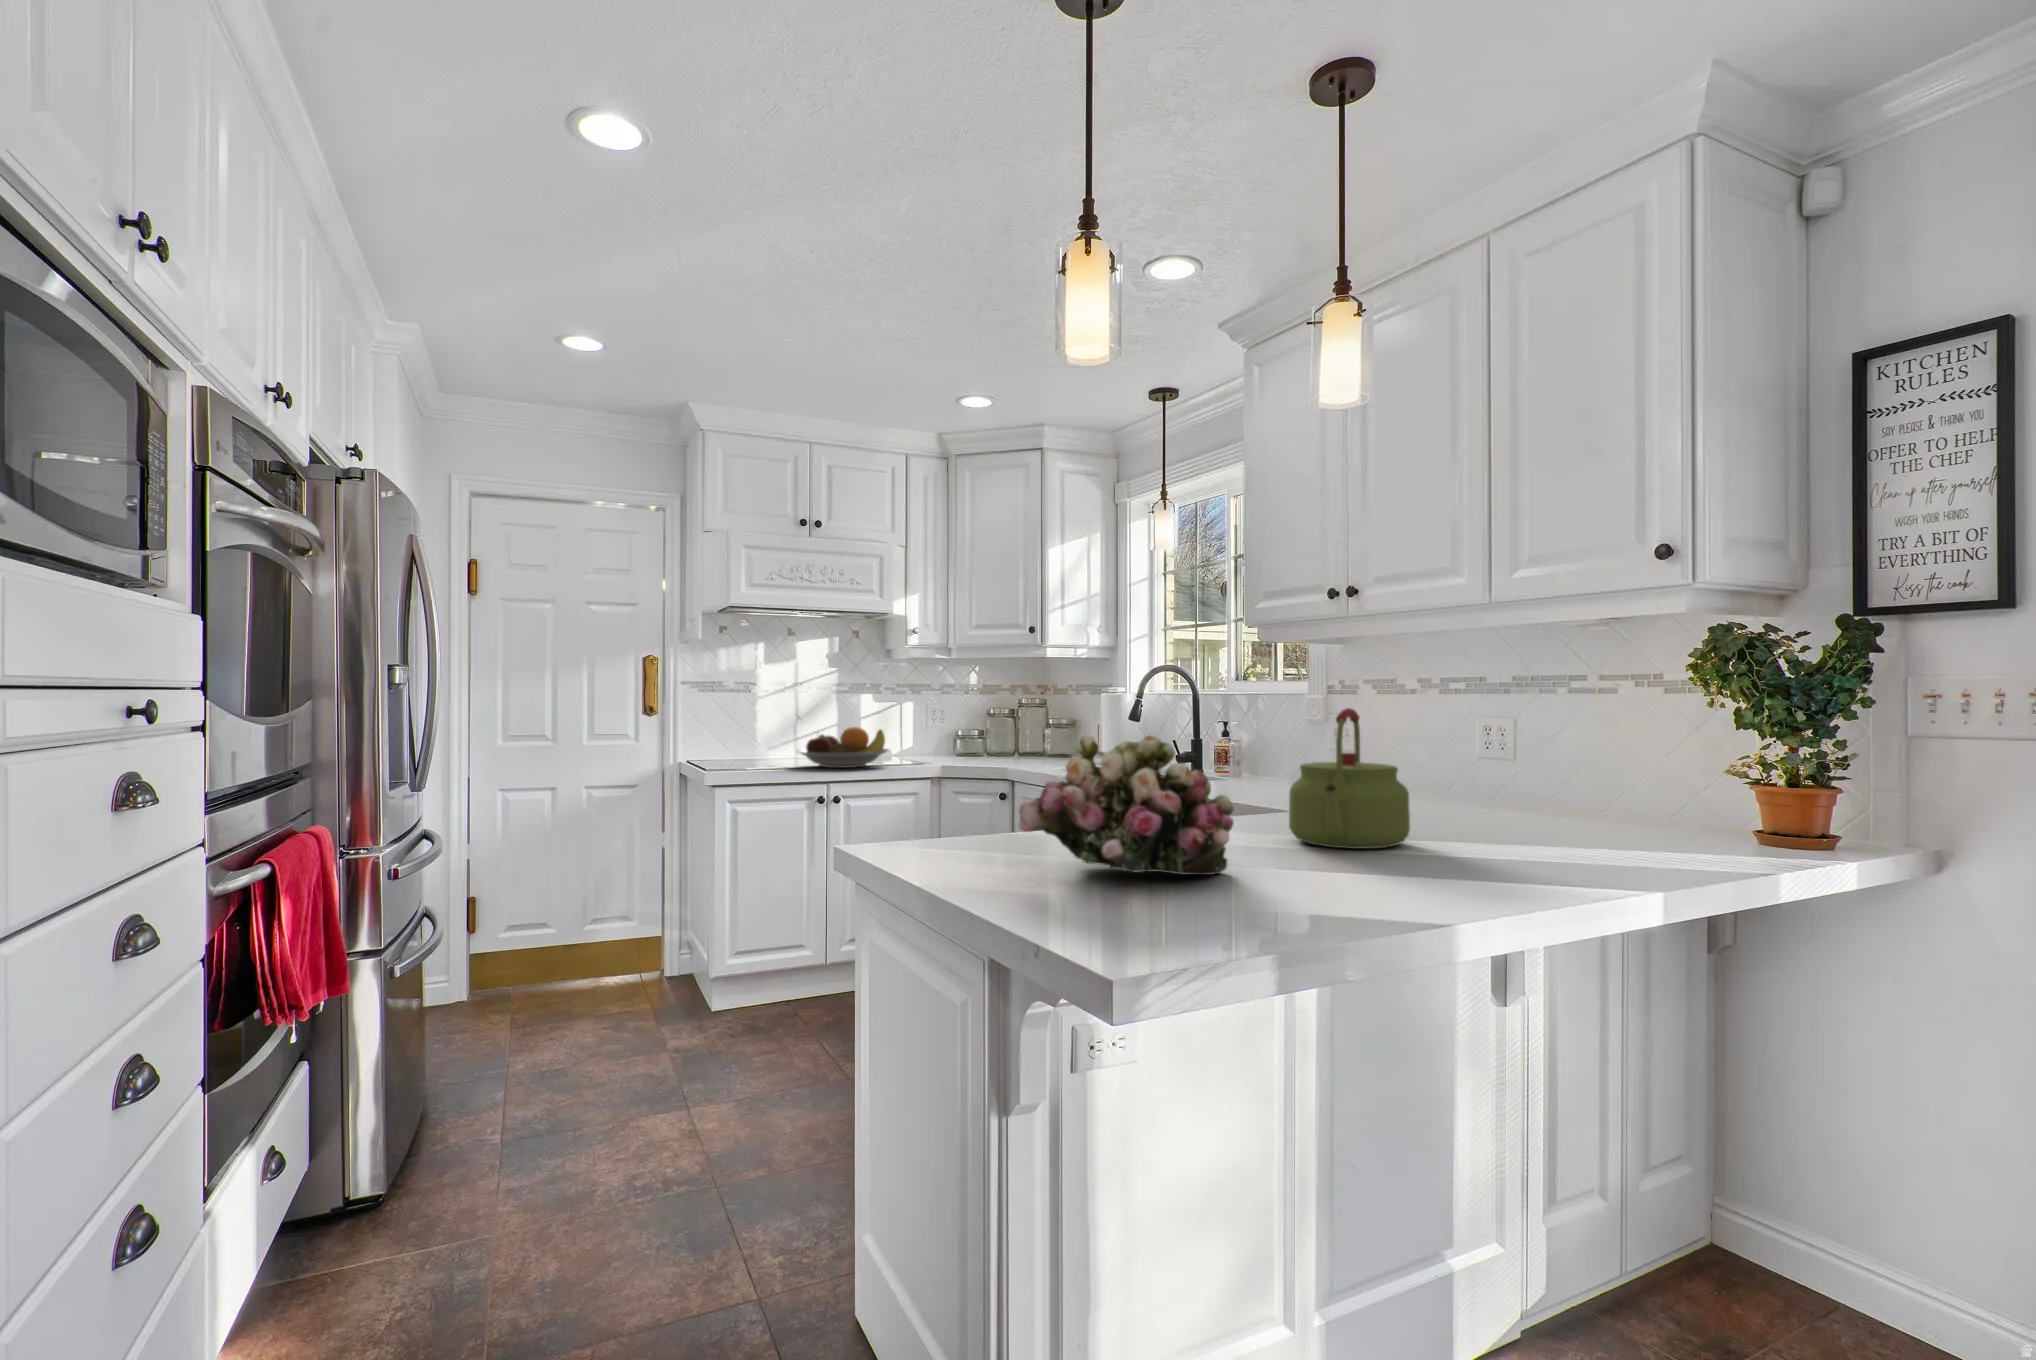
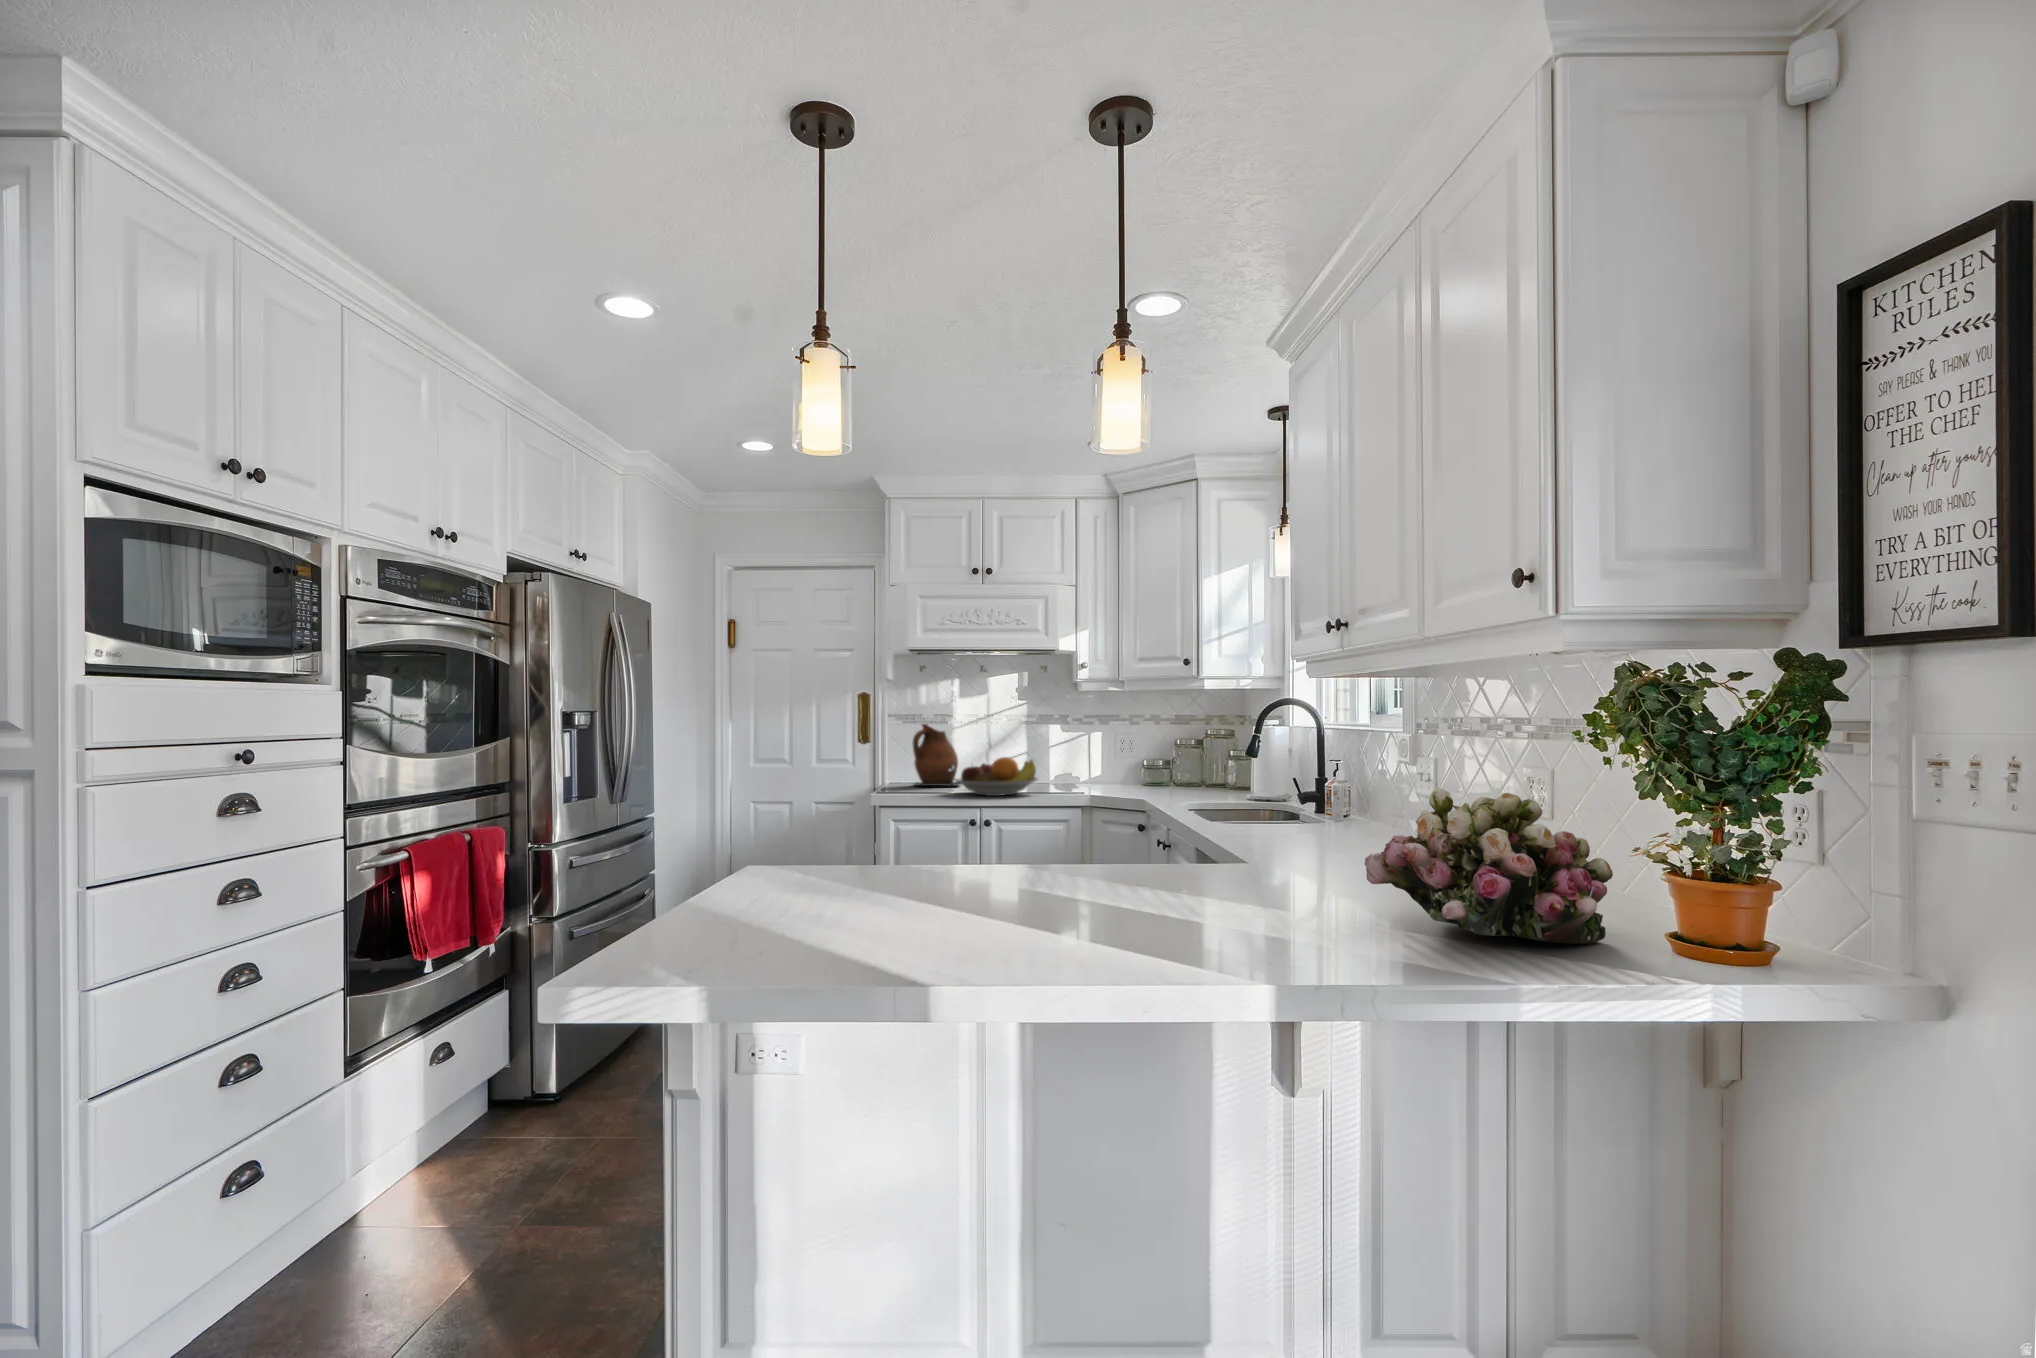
ceramic pitcher: none [717,693,780,762] -> present [912,724,961,786]
kettle: present [1289,708,1410,849] -> none [1083,761,1223,916]
flower arrangement: present [1019,734,1233,875] -> present [1365,788,1613,944]

